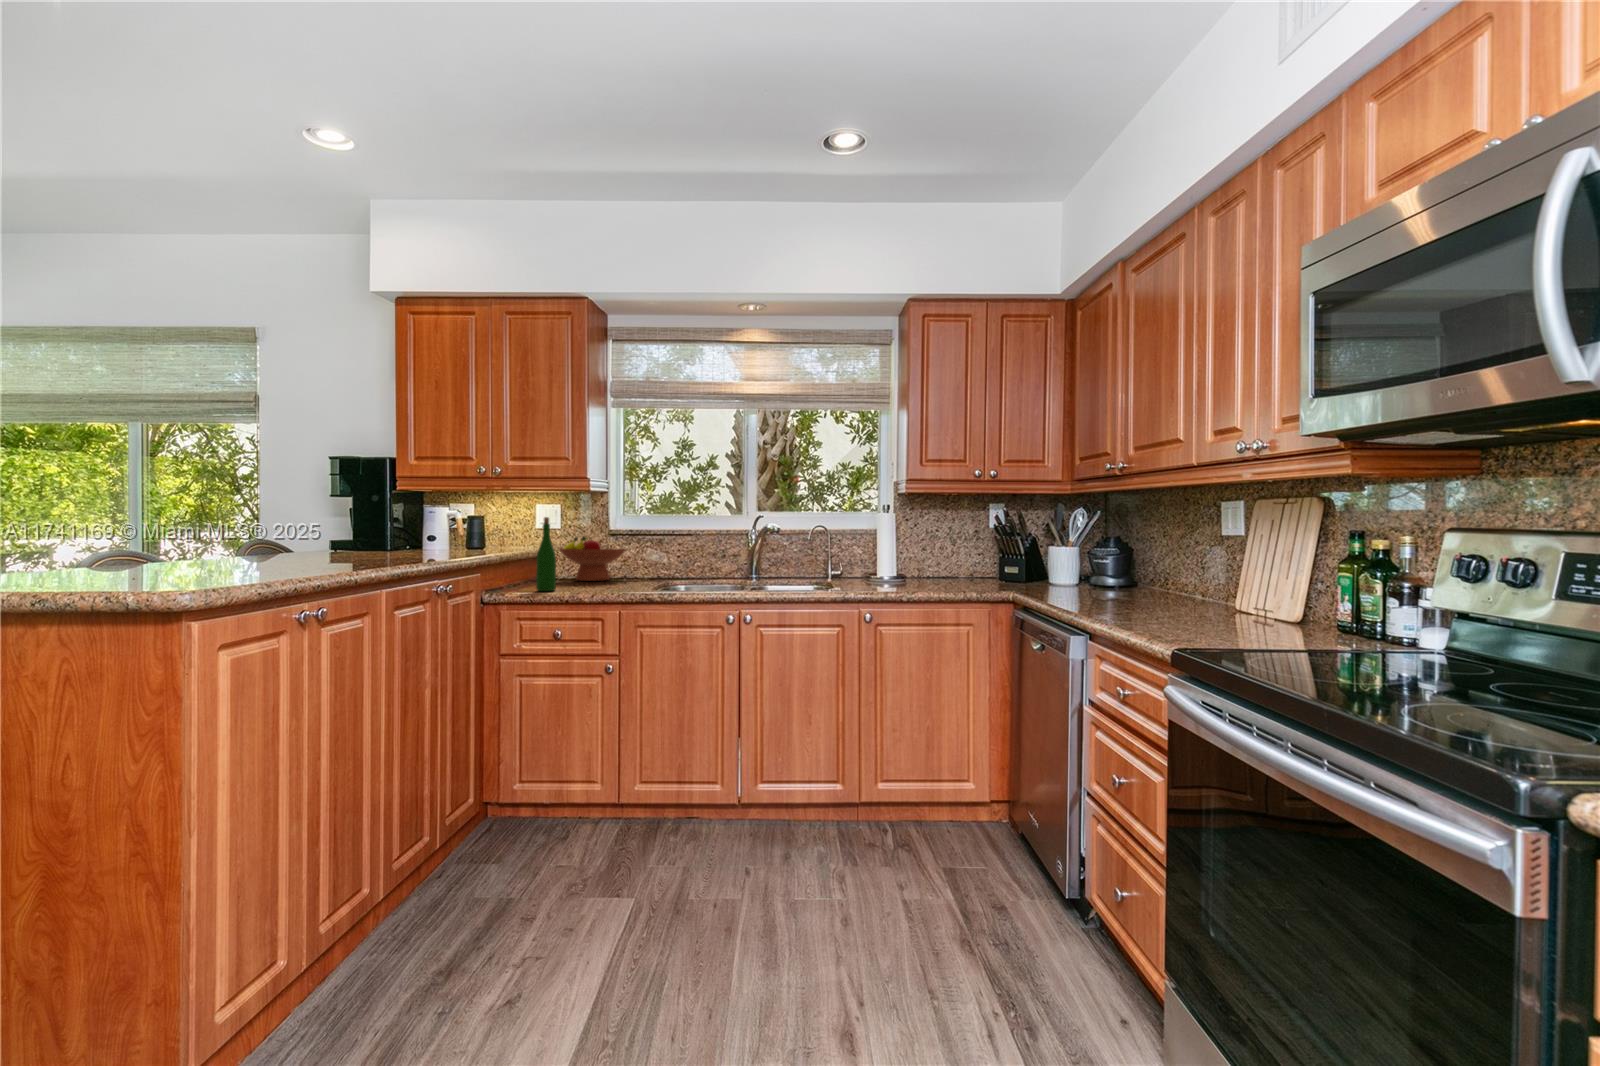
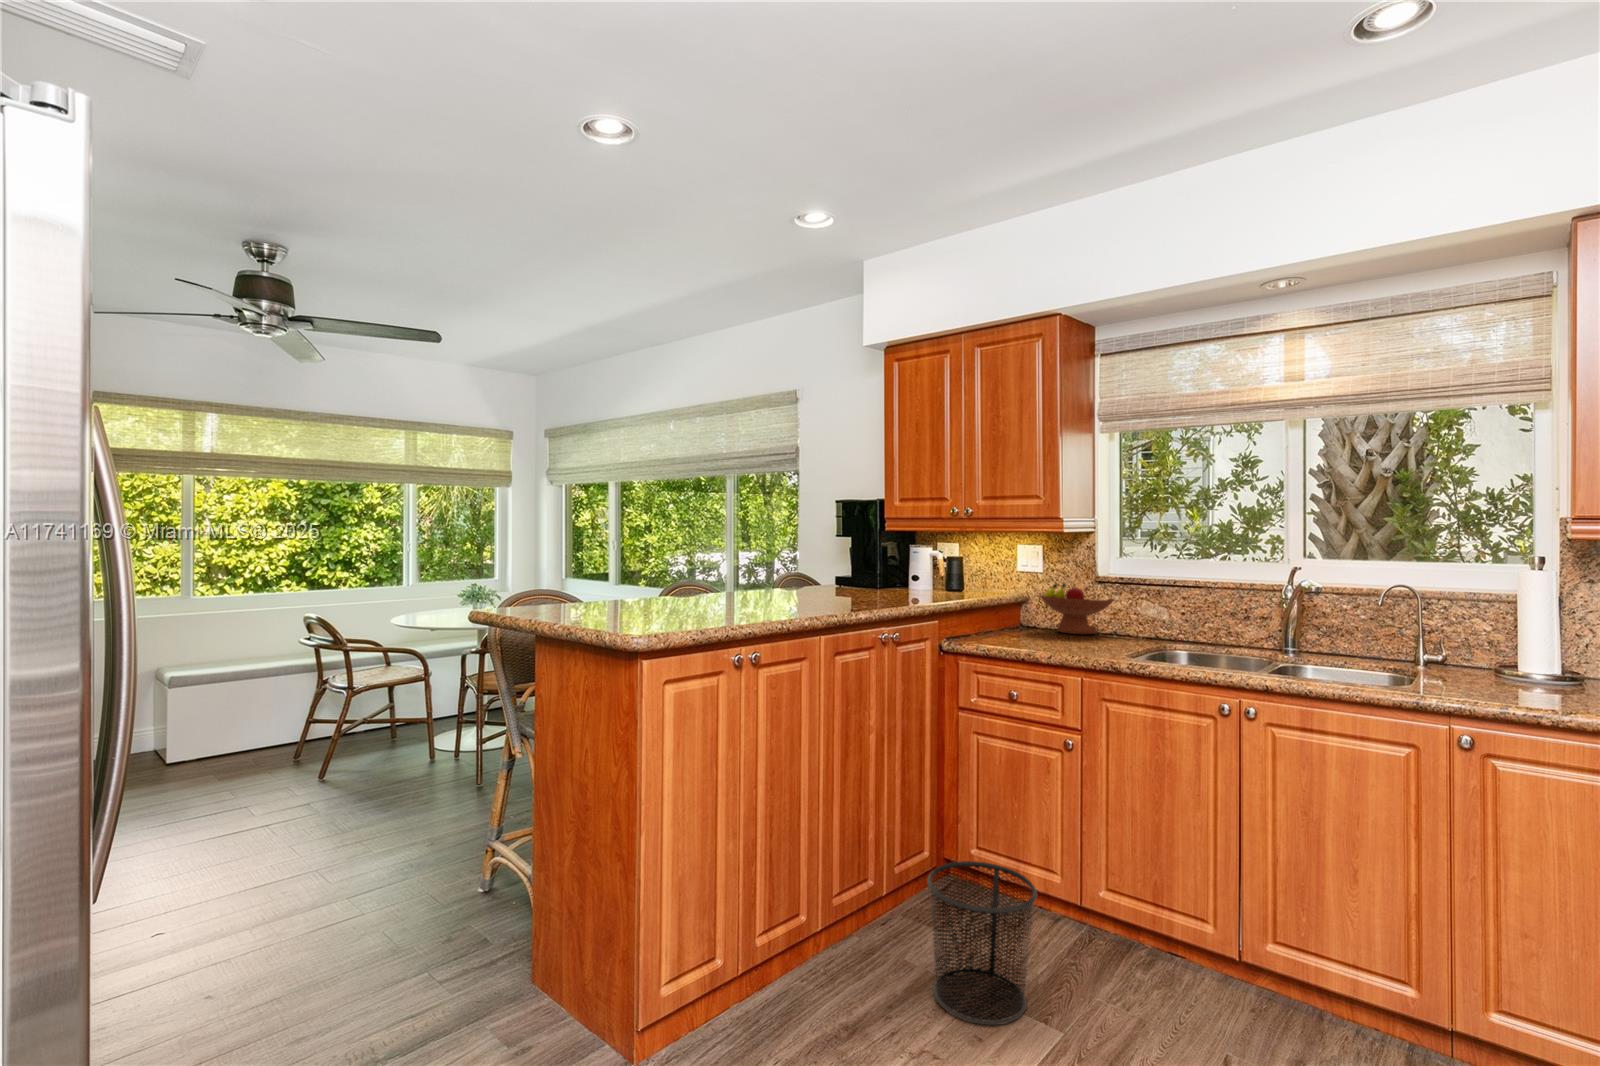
wine bottle: present [536,517,556,591] -> none [1000,563,1020,645]
trash can: none [507,781,609,921] -> present [927,861,1037,1025]

